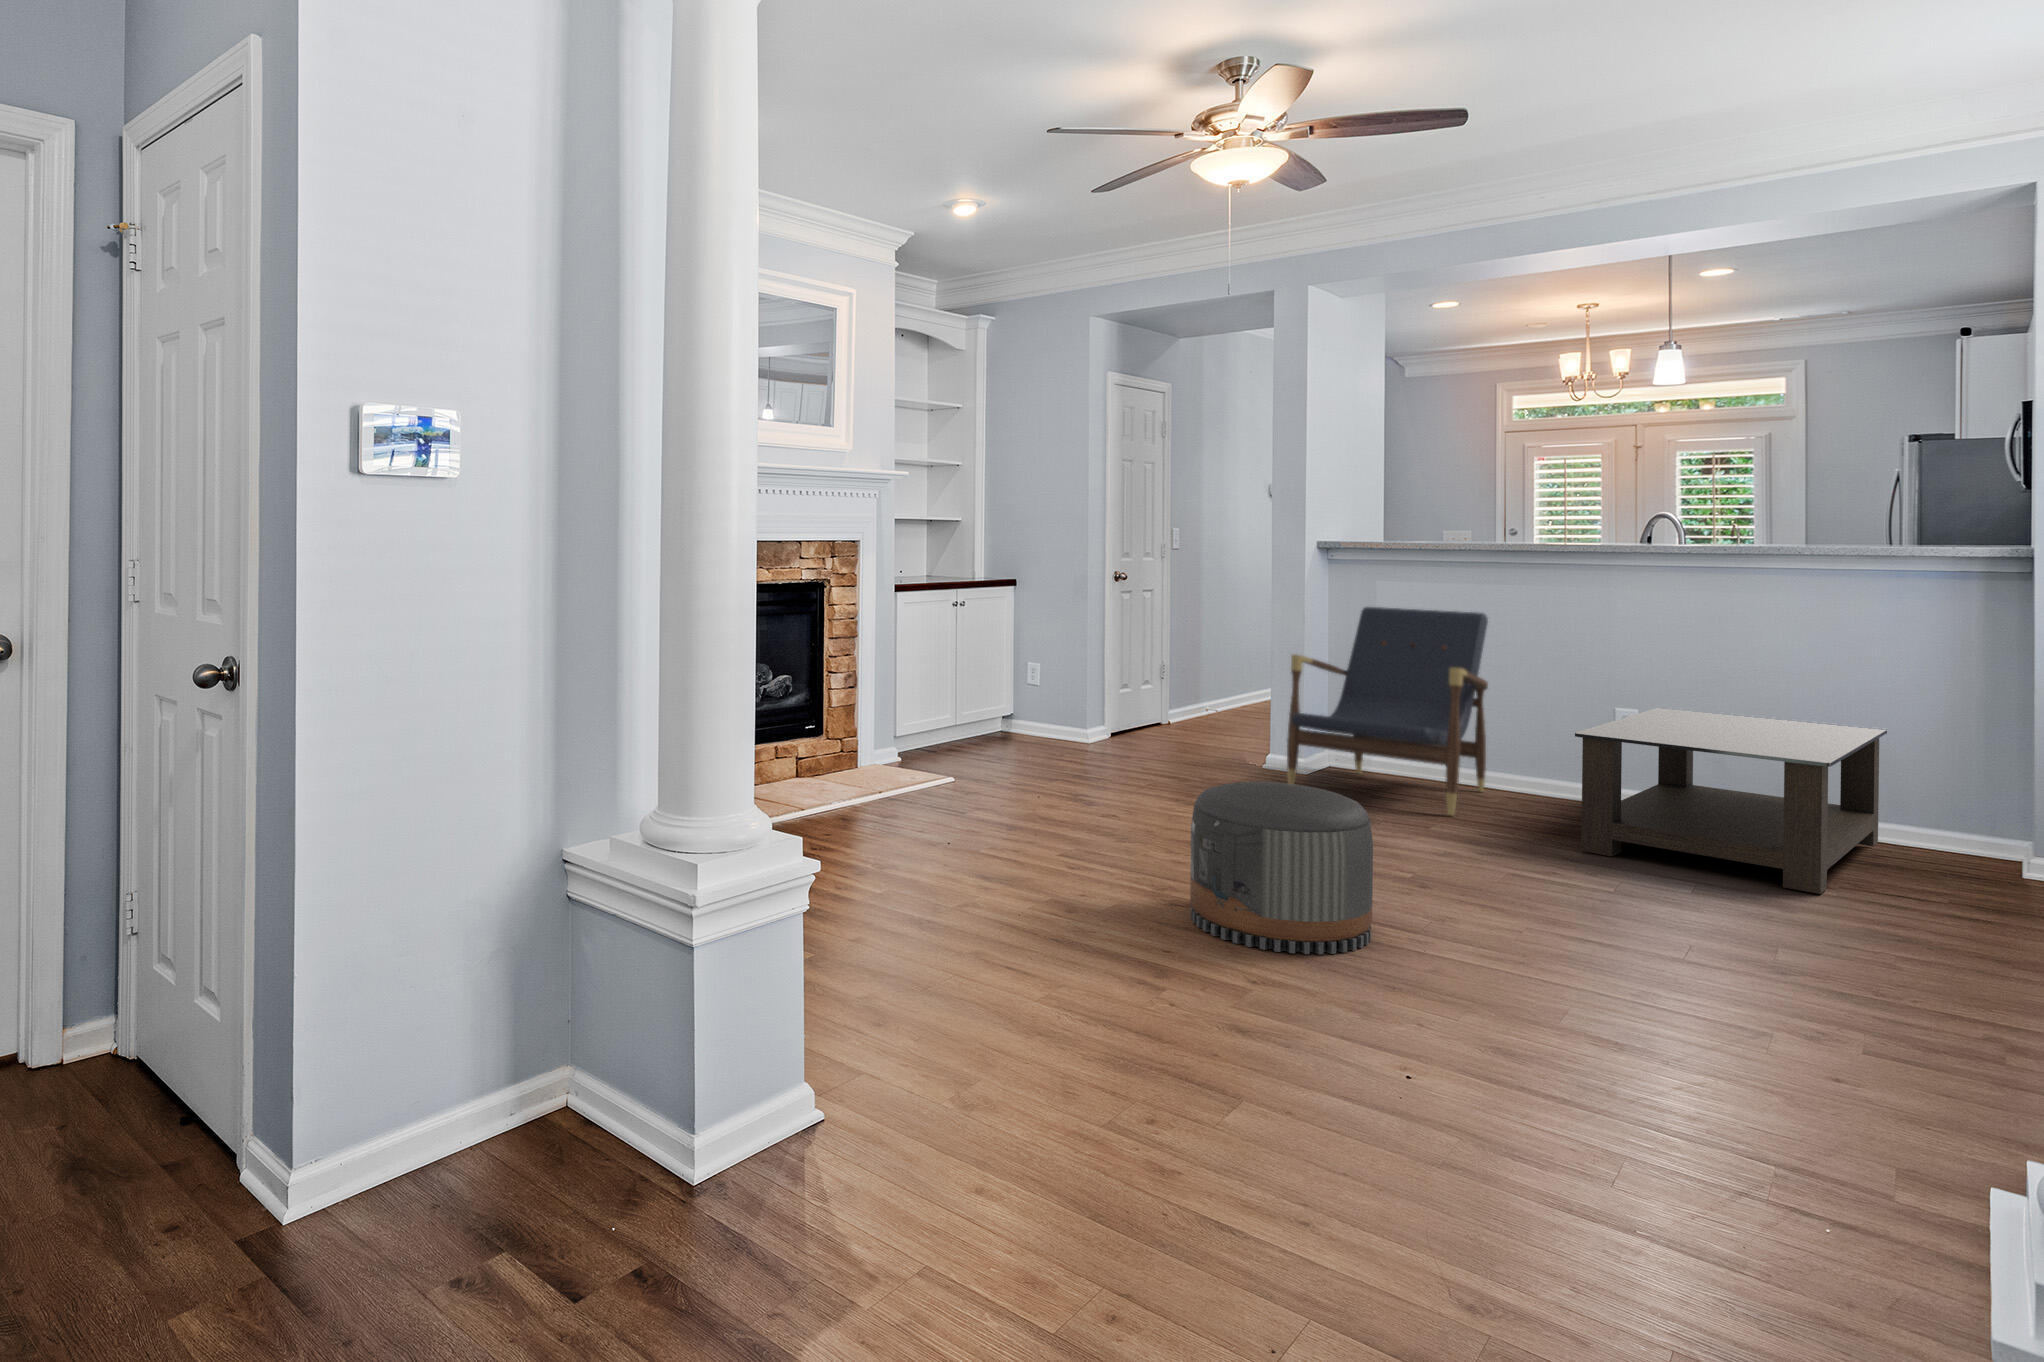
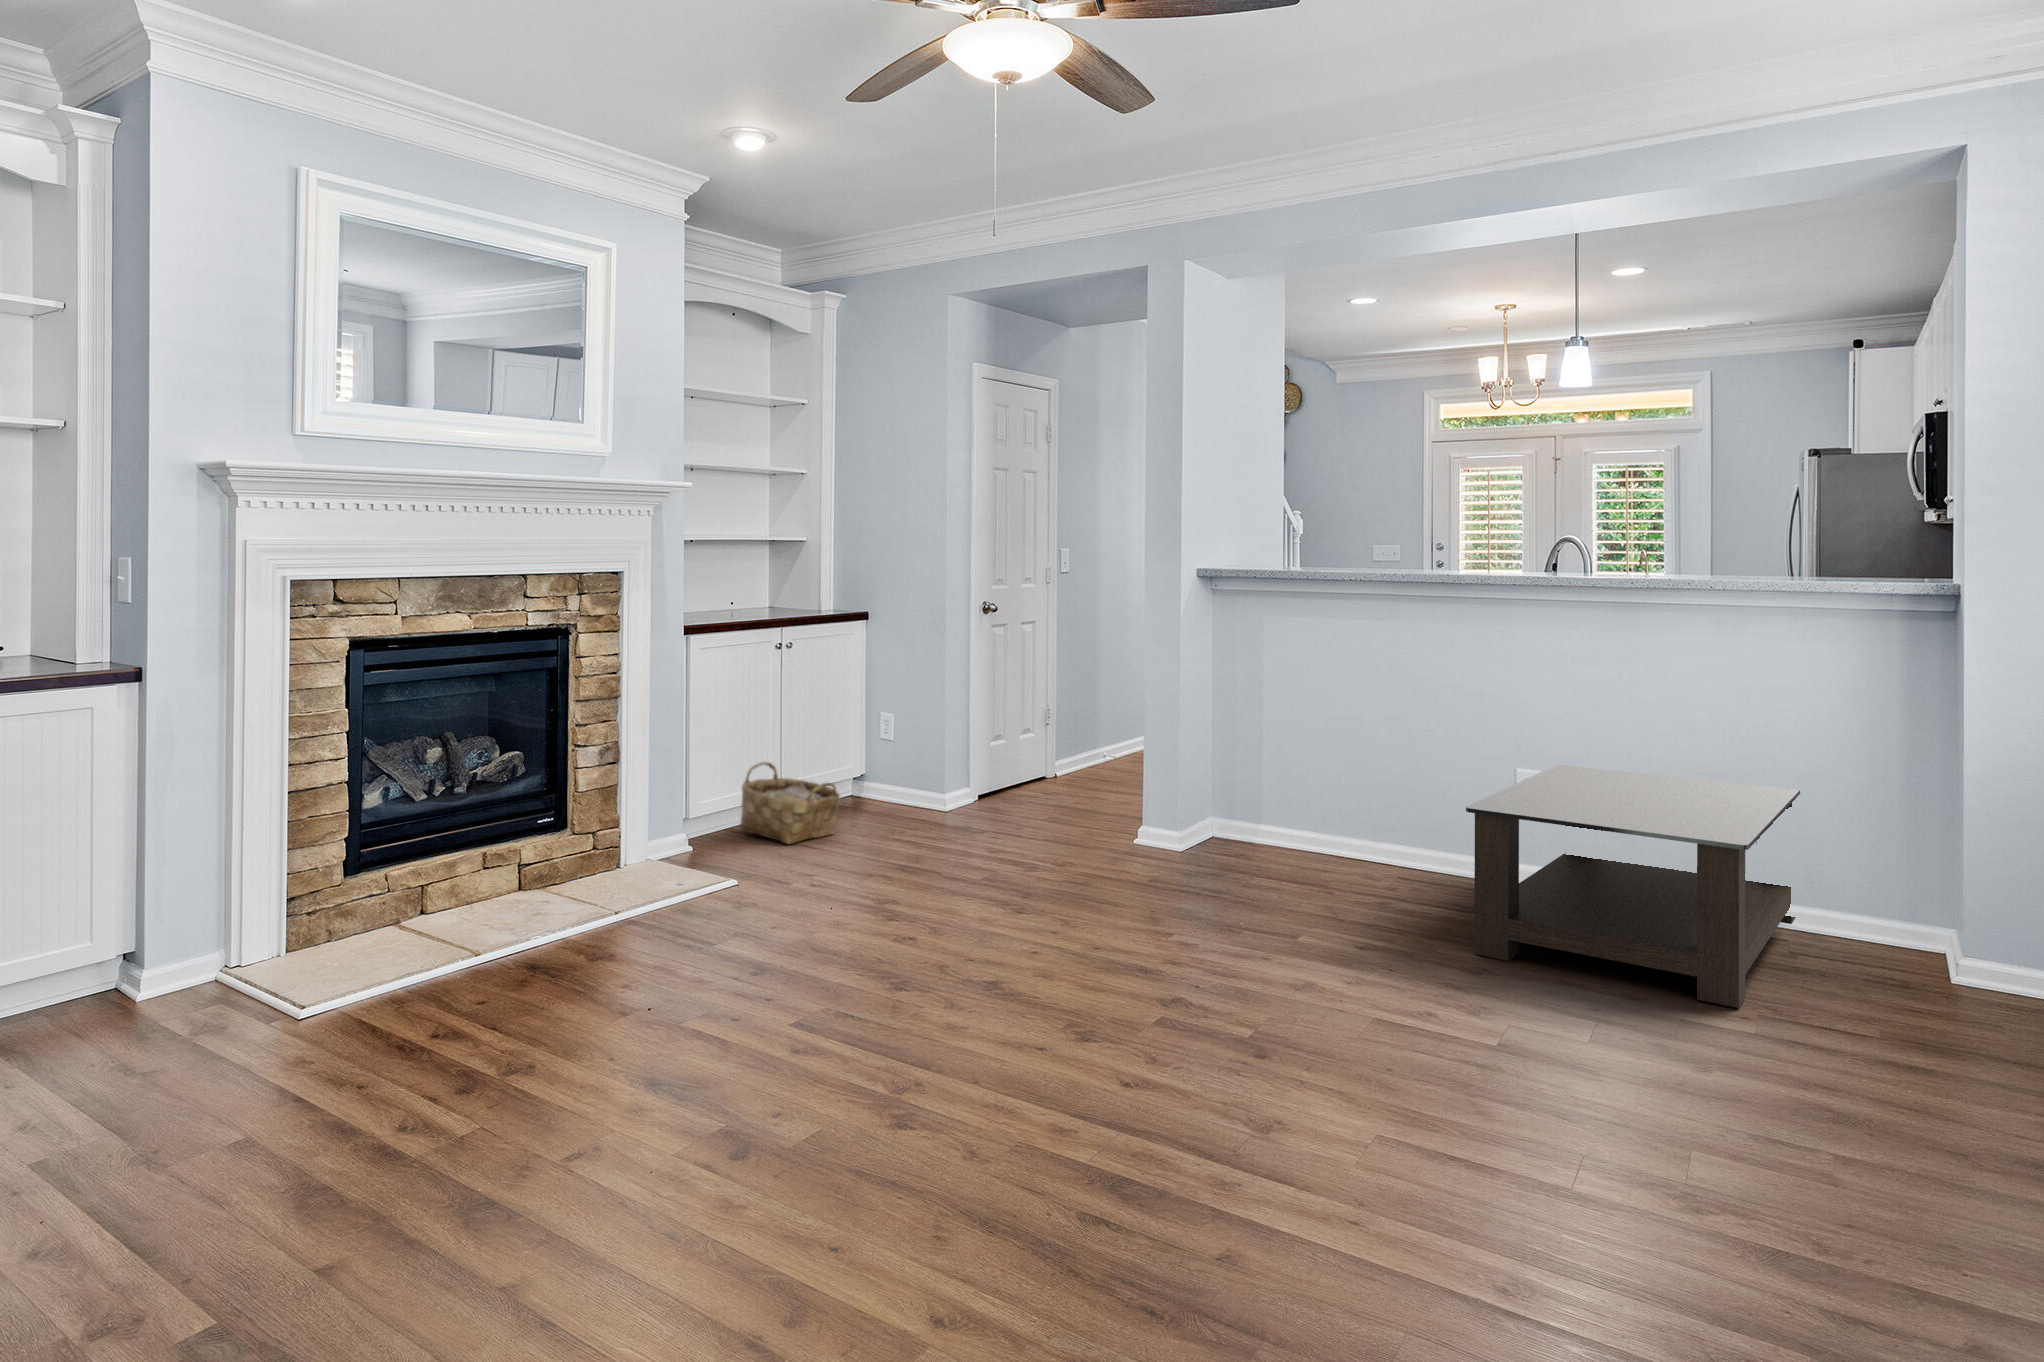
lounge chair: present [1287,607,1488,815] -> none [1154,644,1383,905]
woven basket: none [932,695,1013,759] -> present [740,762,840,844]
pouf: present [1190,782,1373,954] -> none [940,915,1182,1185]

